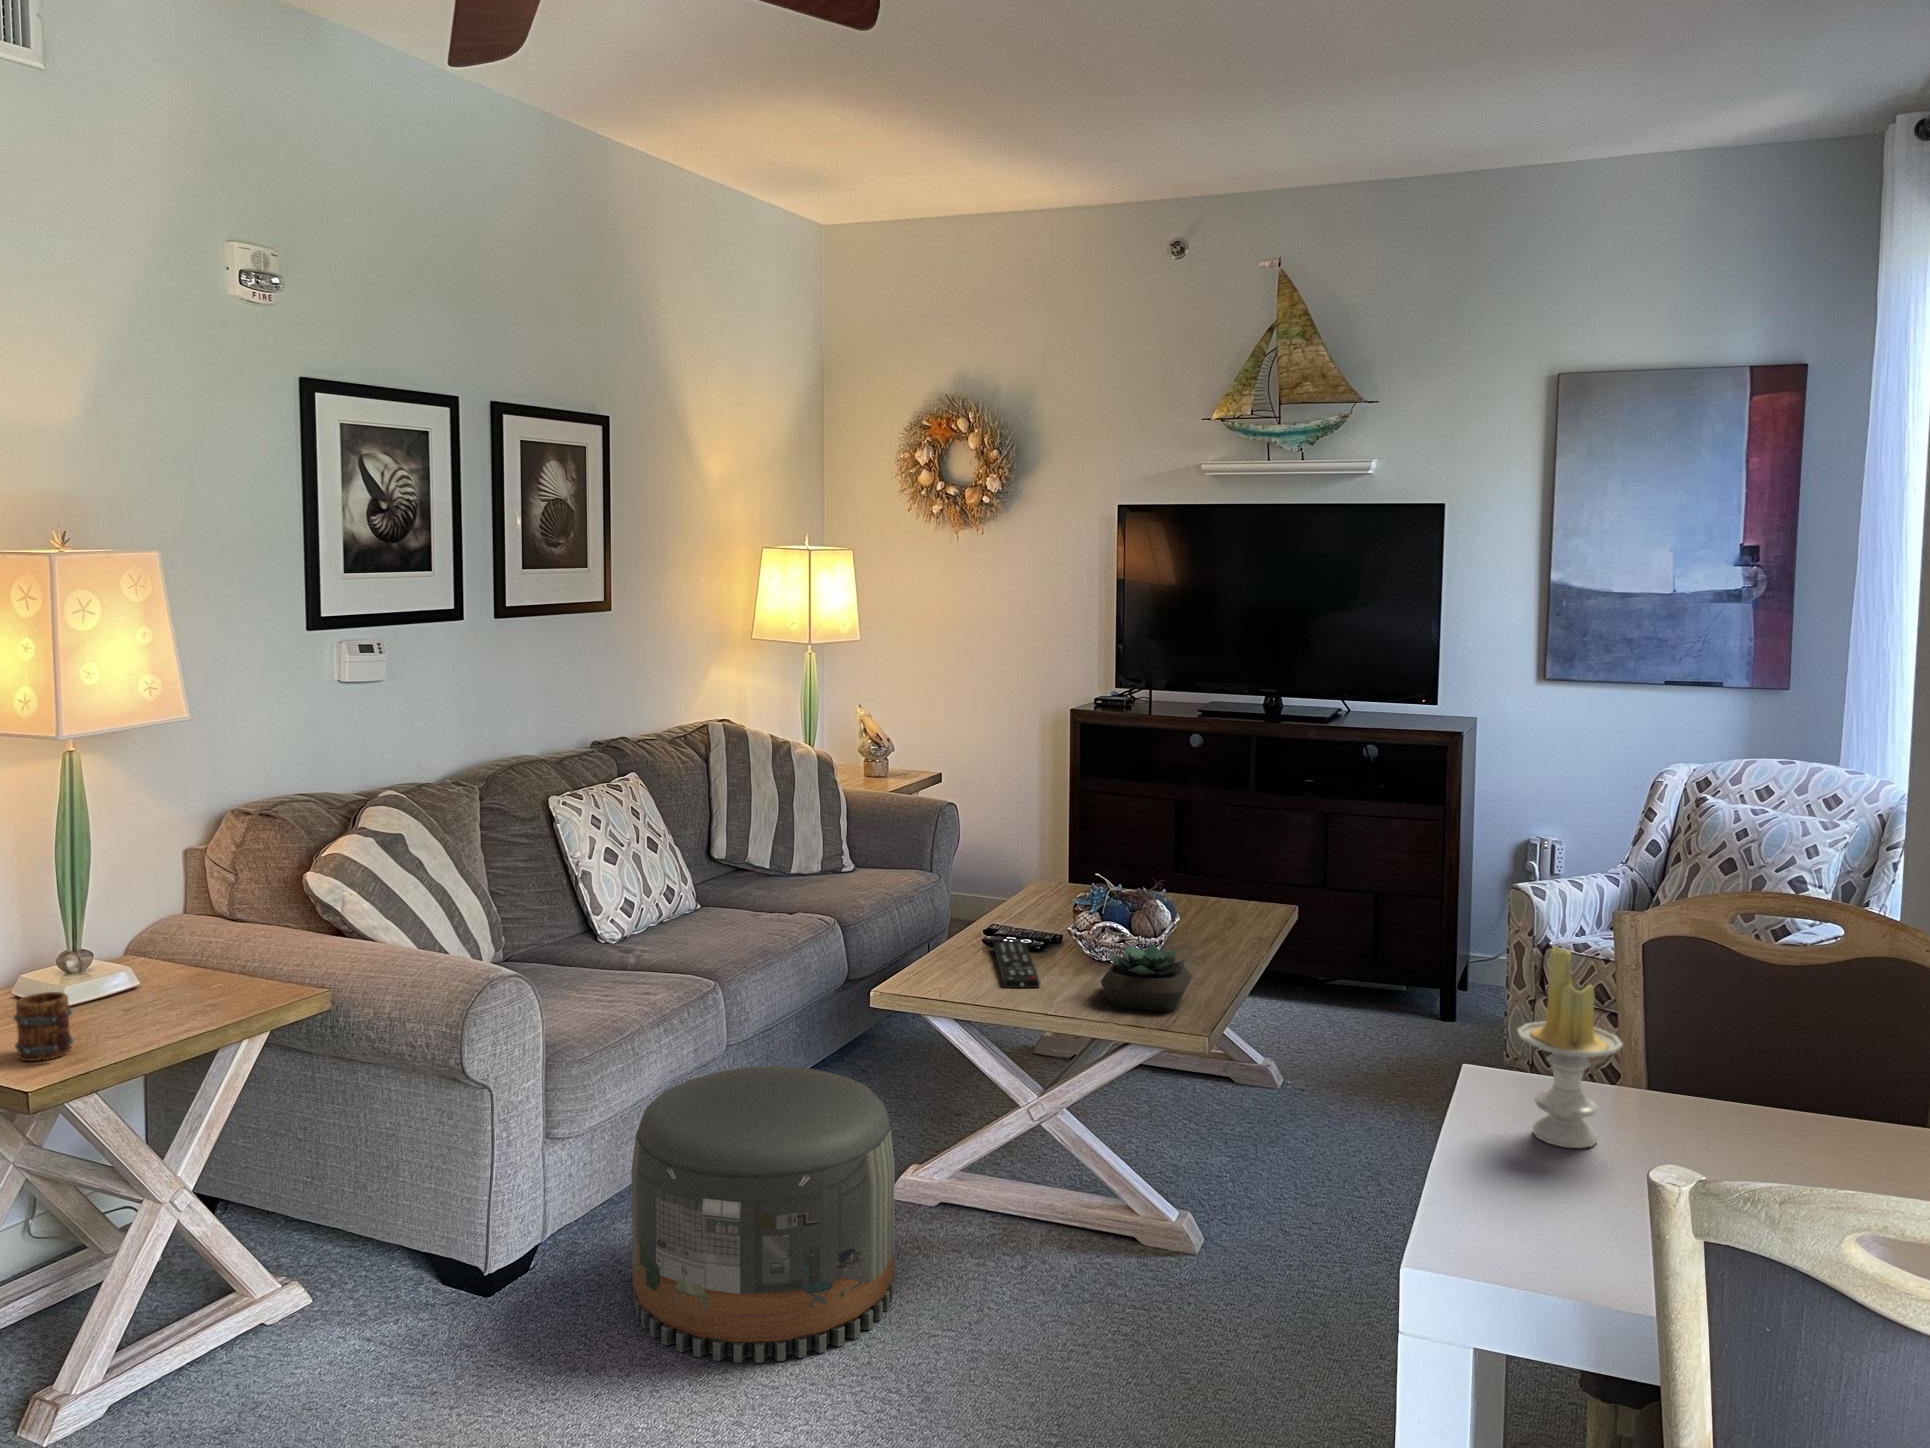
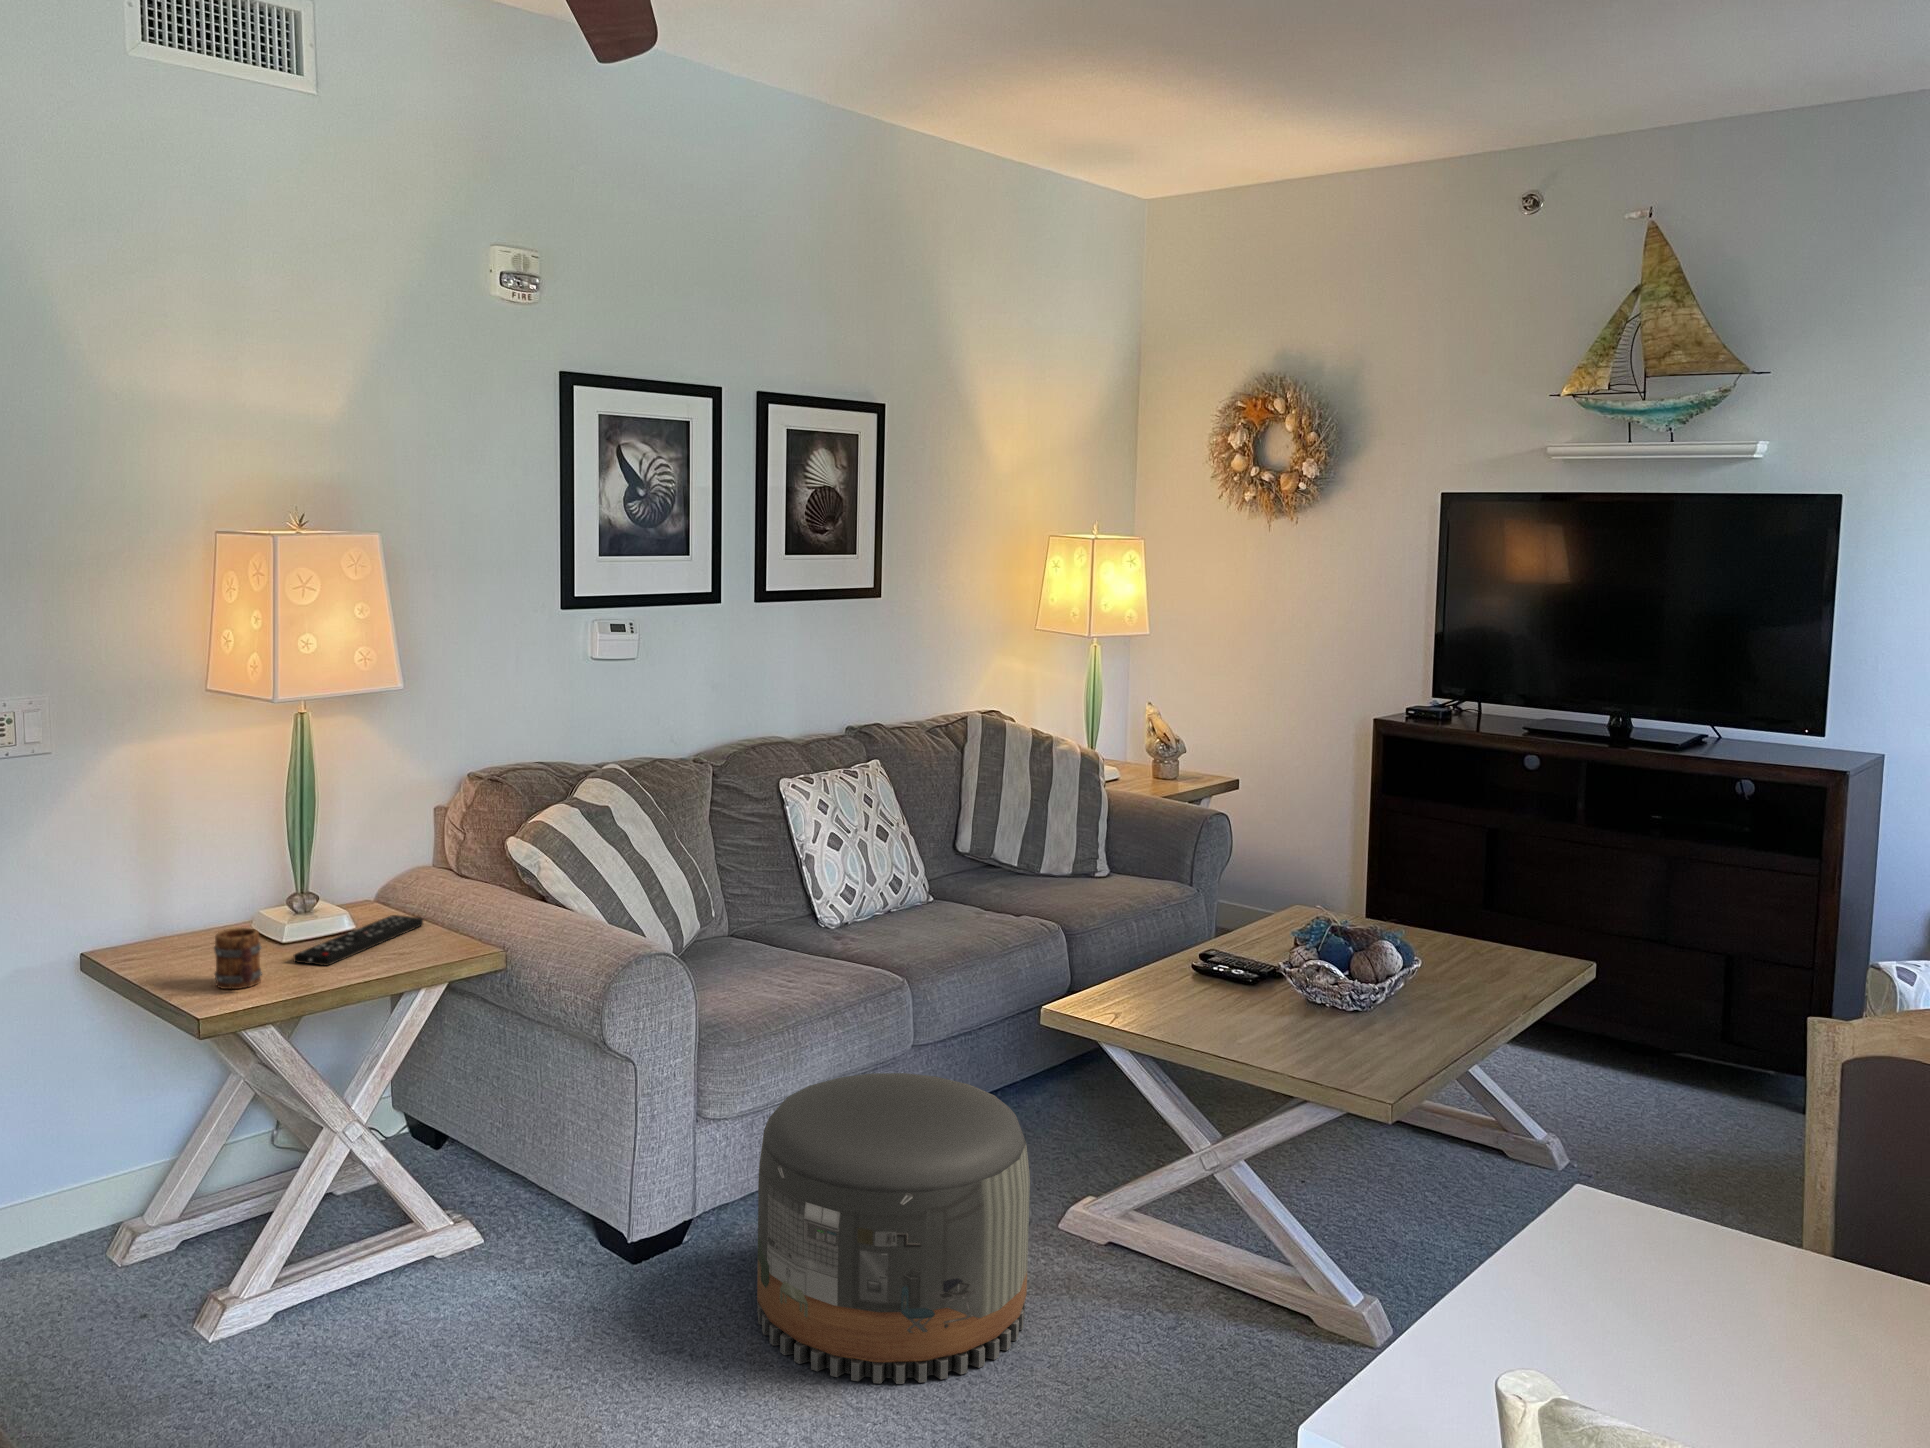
remote control: present [994,942,1040,988] -> present [294,915,423,966]
succulent plant: present [1101,944,1192,1012] -> none [1283,988,1397,1068]
candle: present [1518,946,1623,1148] -> none [1623,1048,1760,1309]

